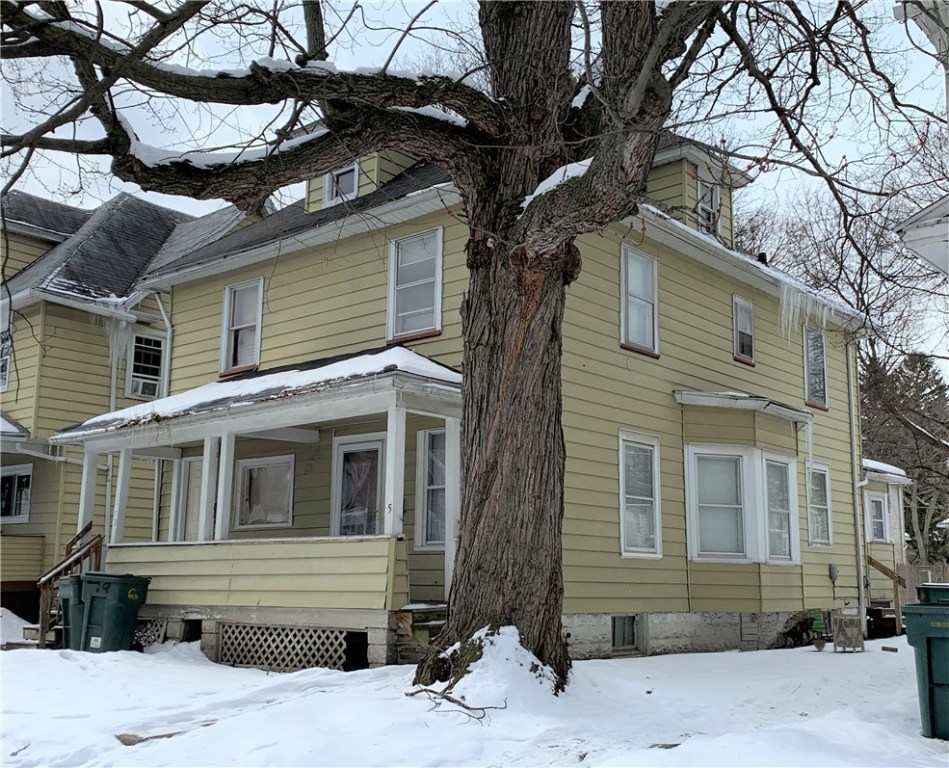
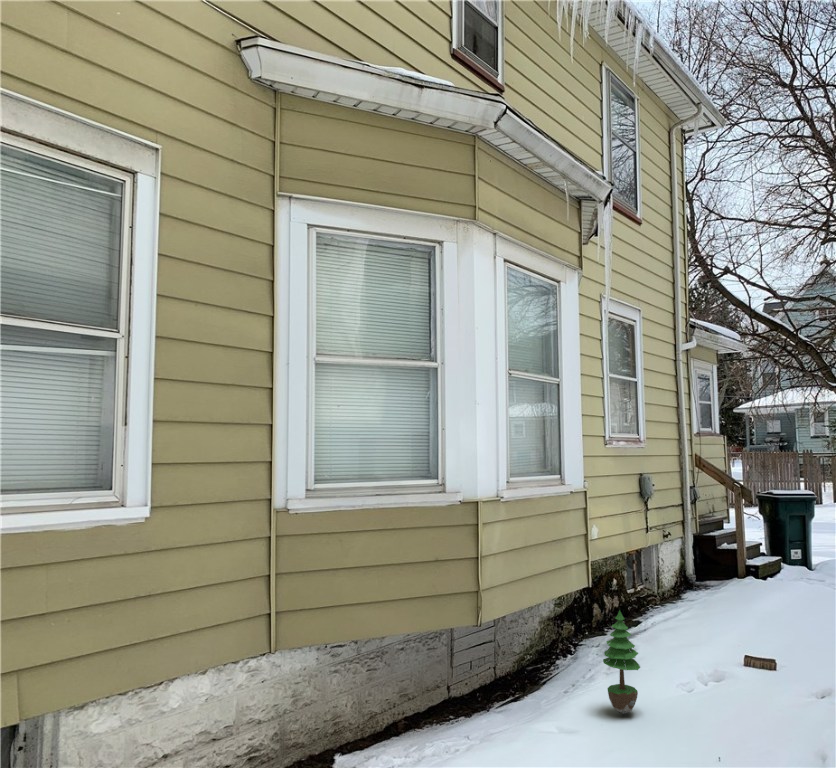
basket: present [834,614,865,653] -> none [659,631,739,755]

